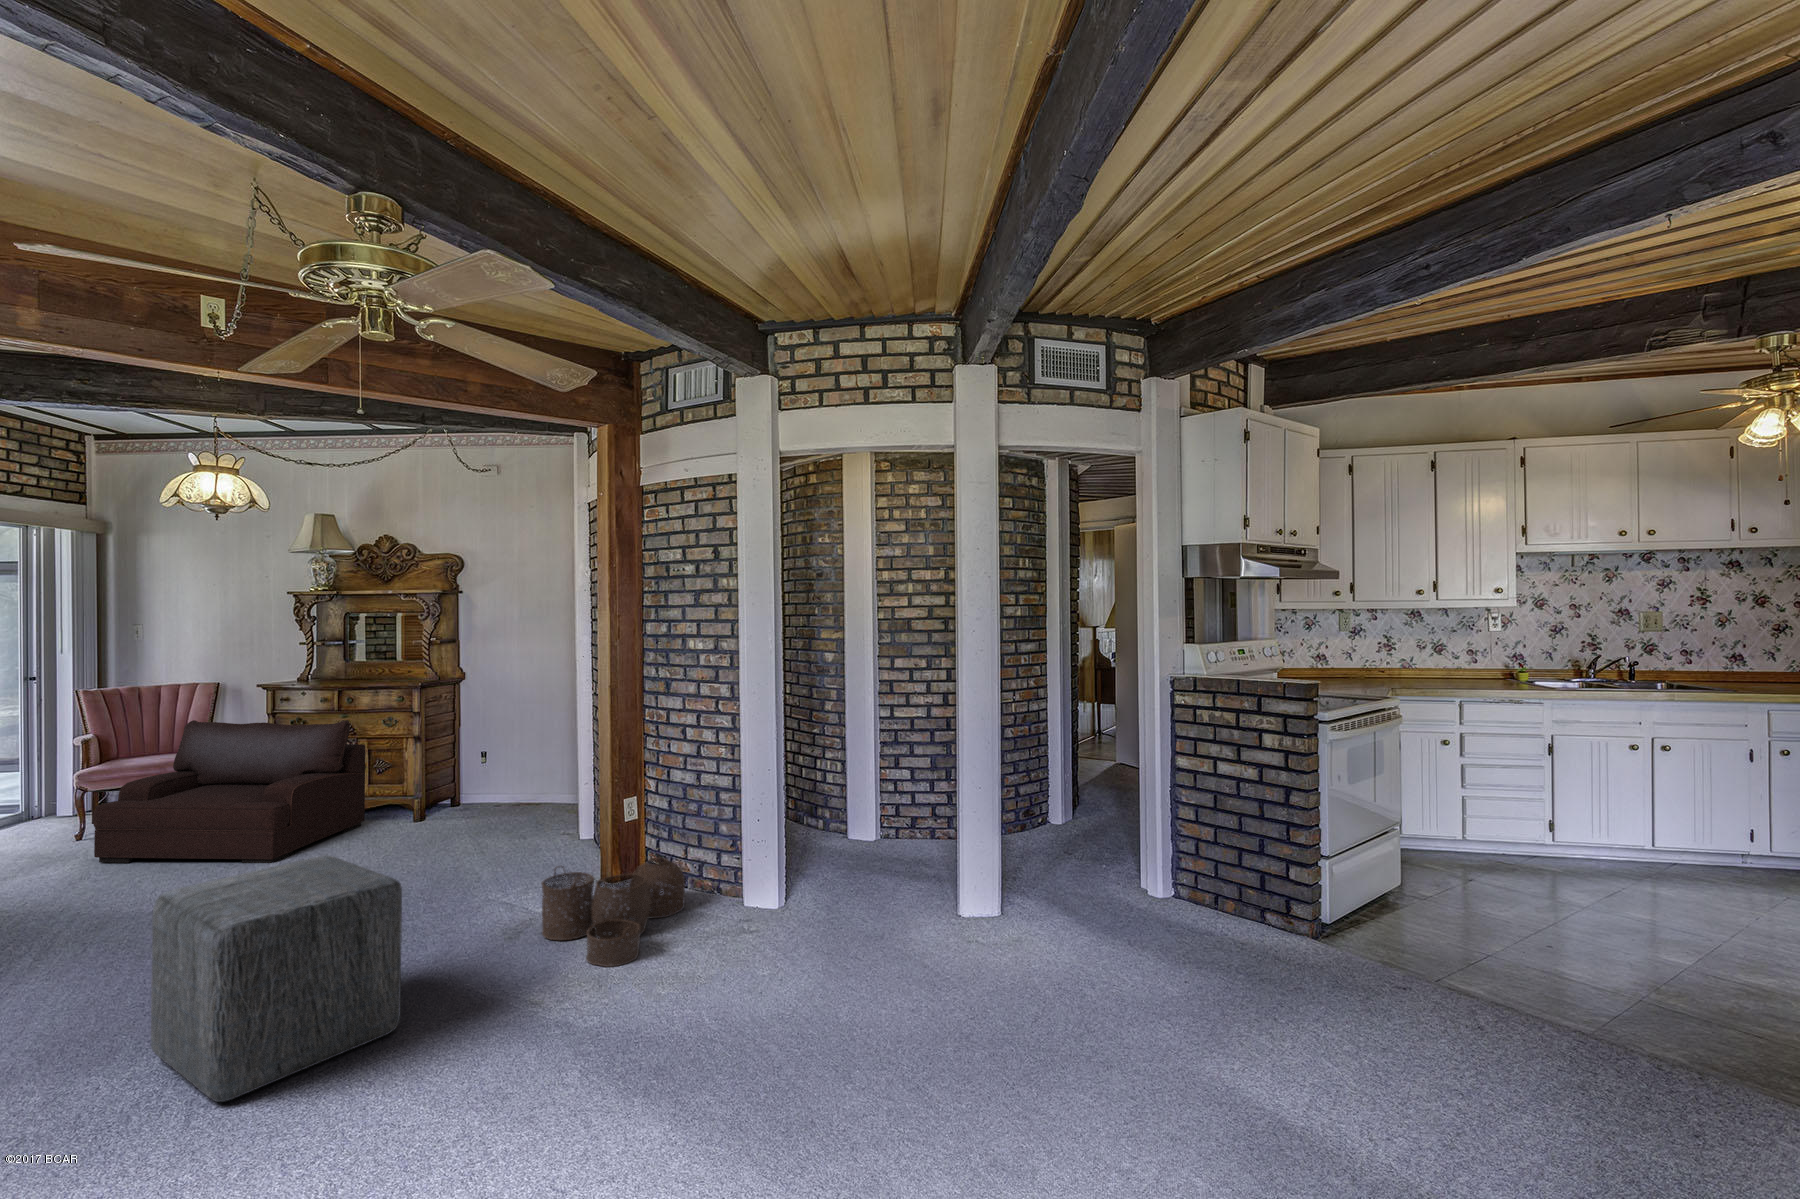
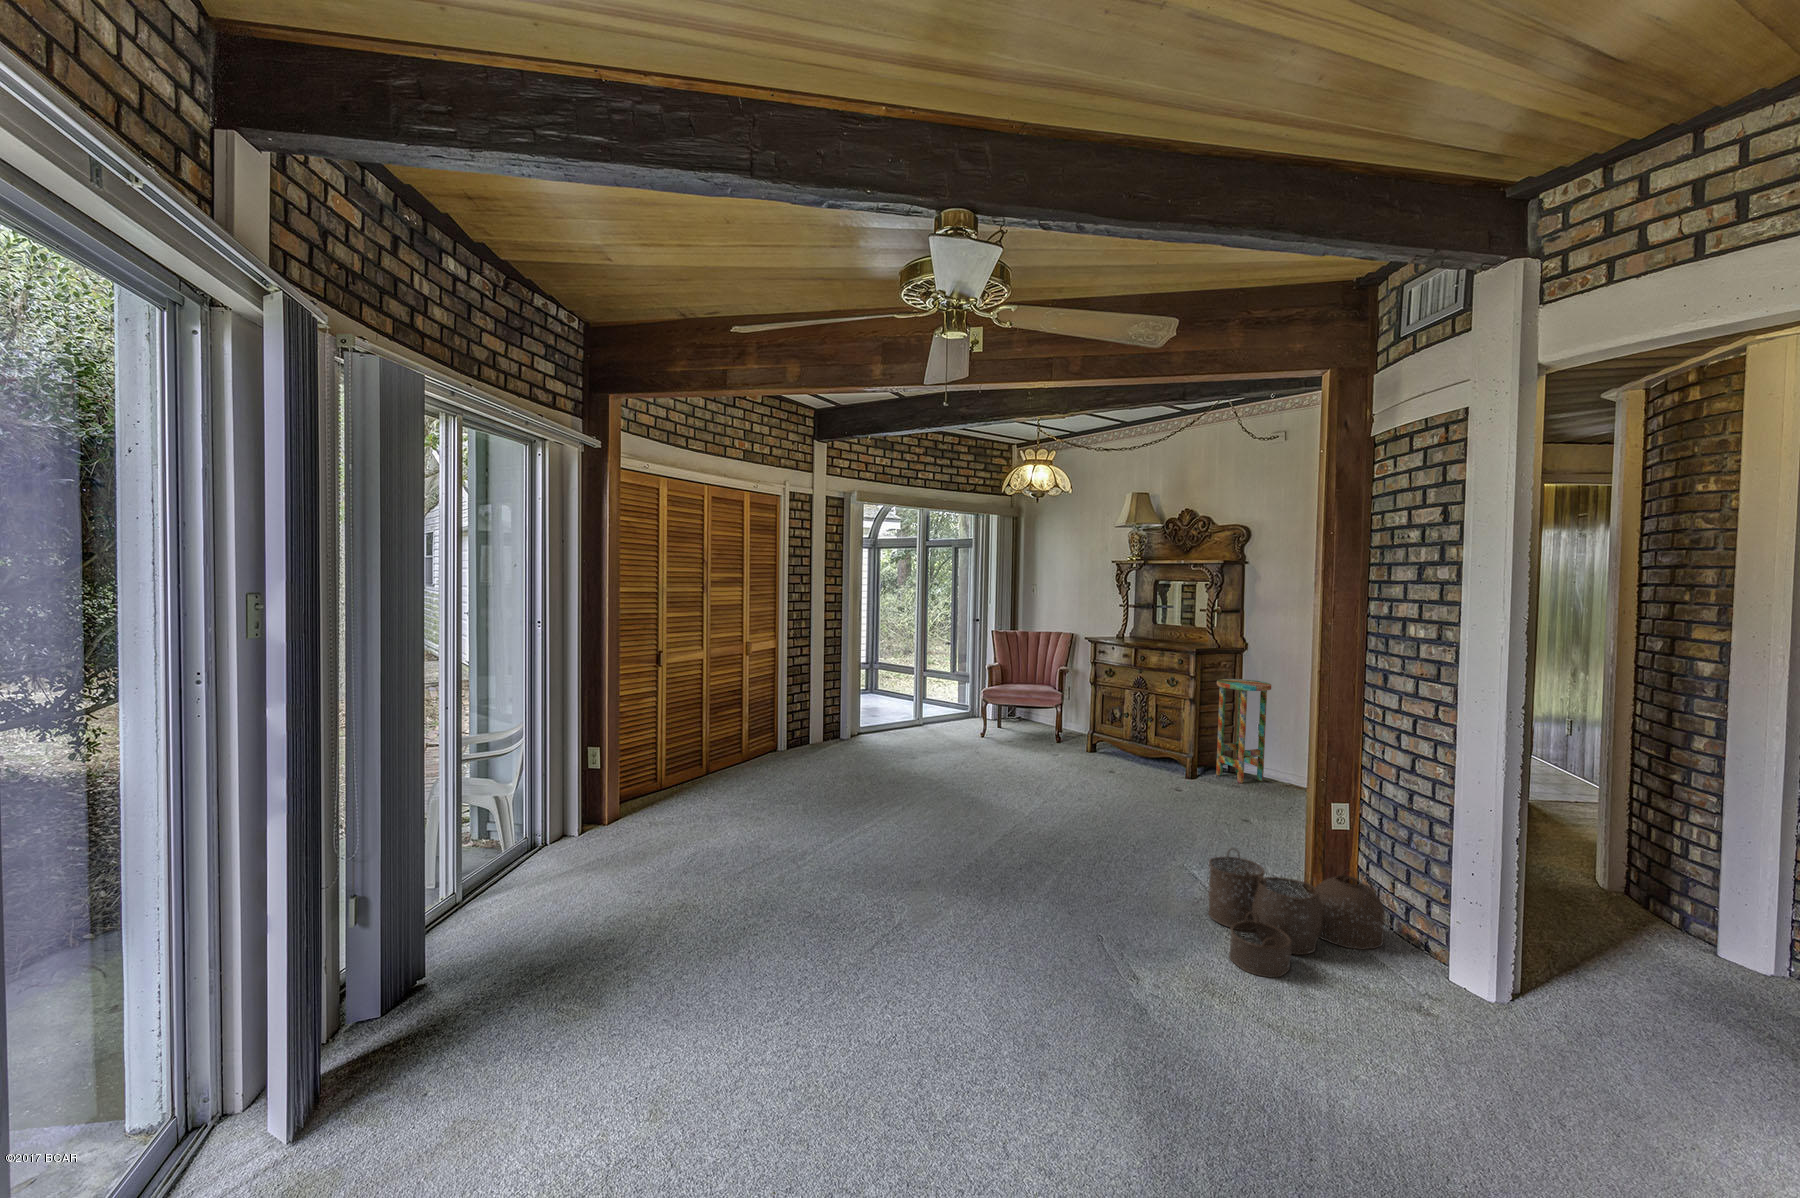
side table: none [445,709,503,817] -> present [1216,679,1271,783]
armchair: present [93,720,365,863] -> none [987,662,1153,780]
ottoman: present [151,855,402,1102] -> none [914,774,1051,939]

